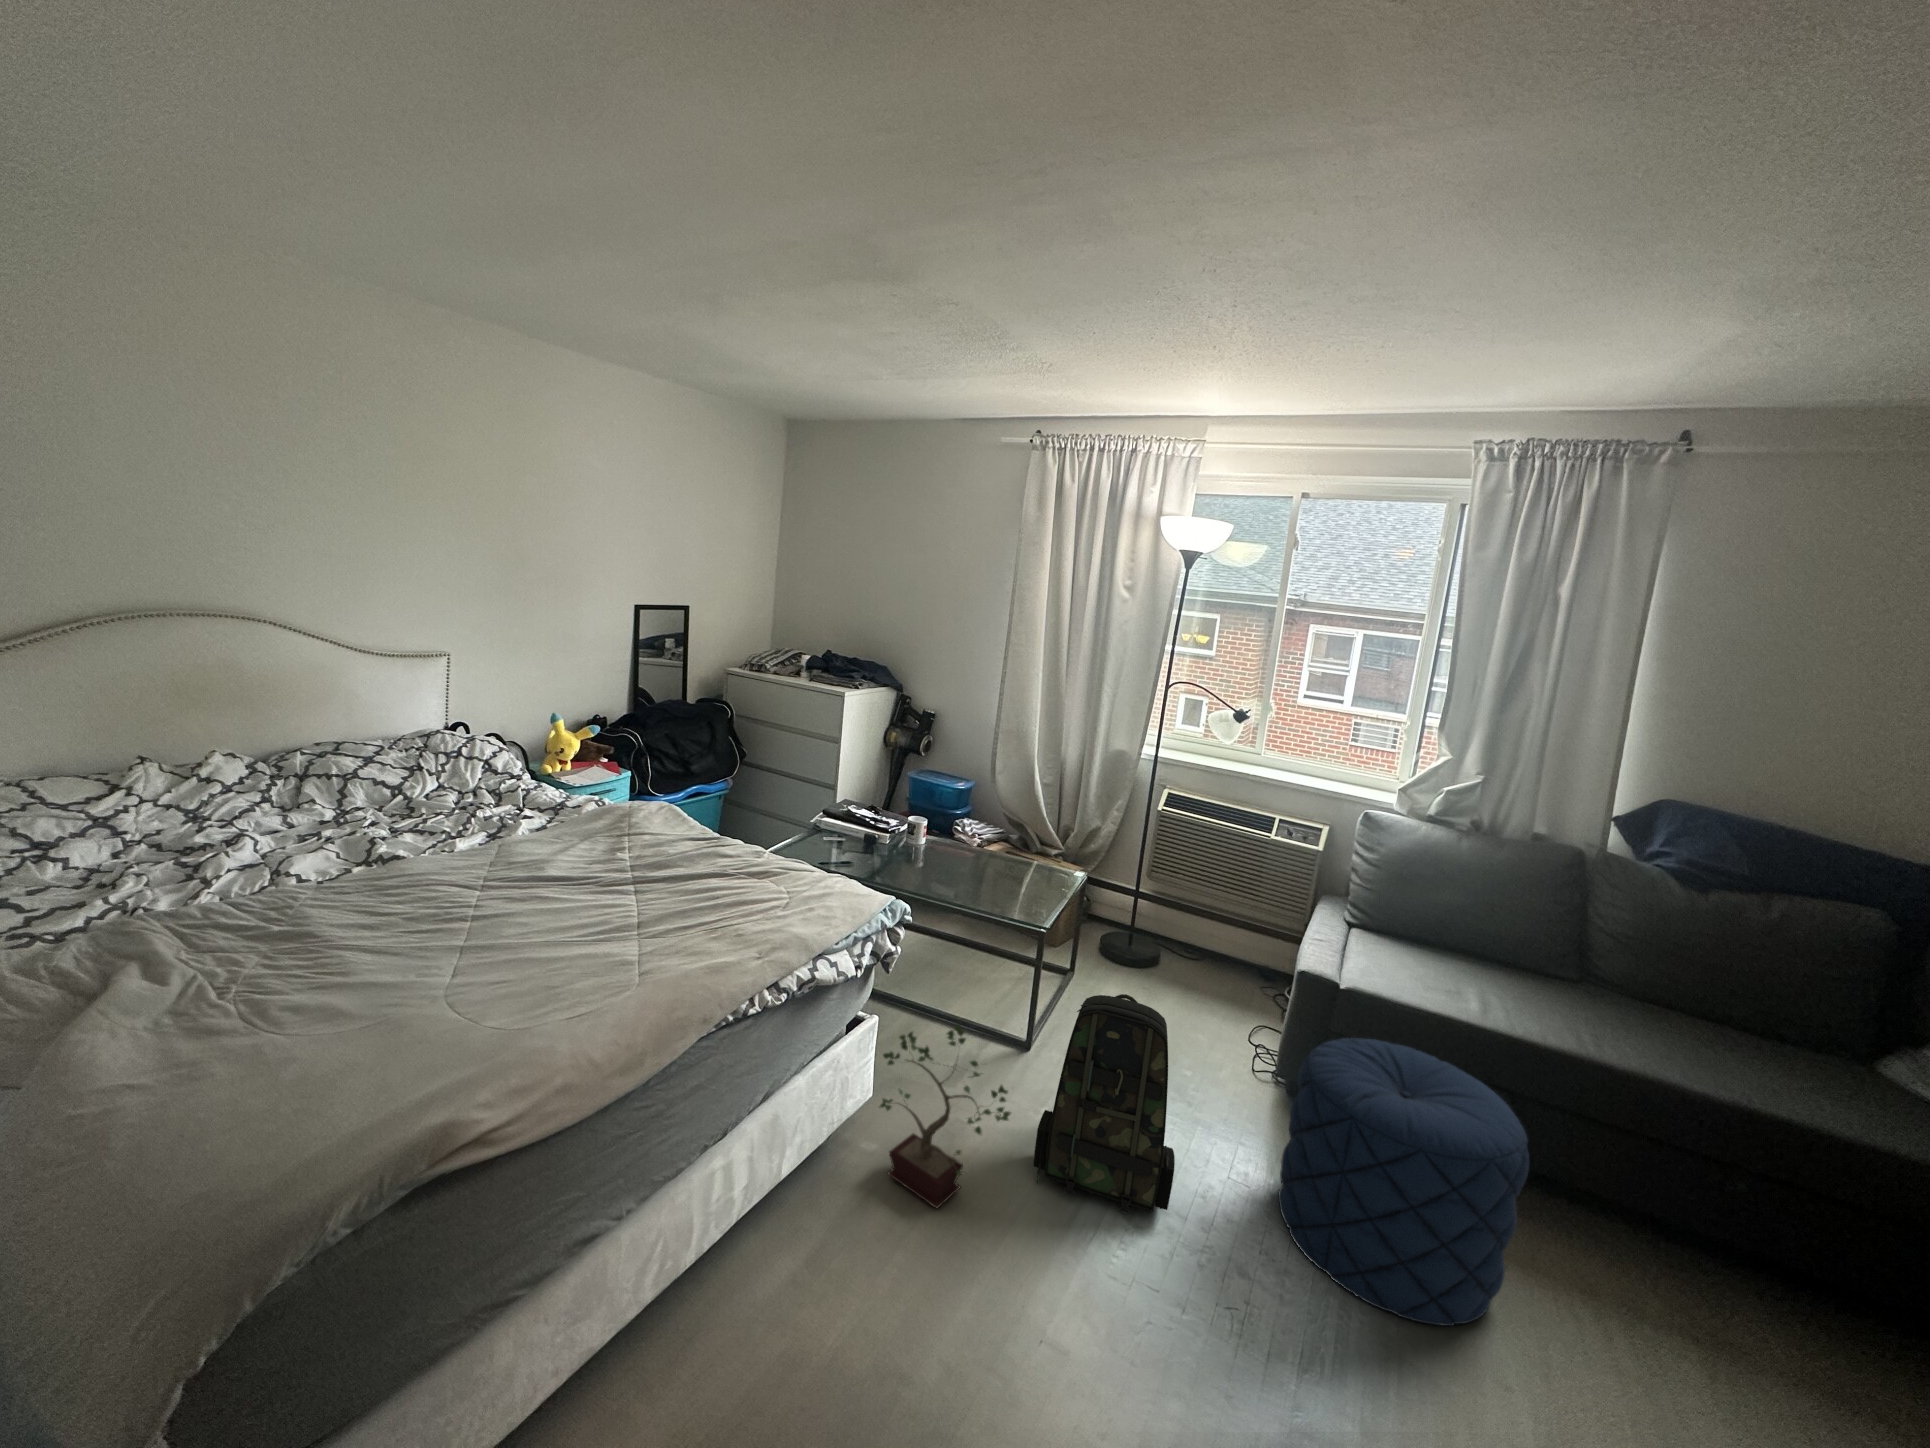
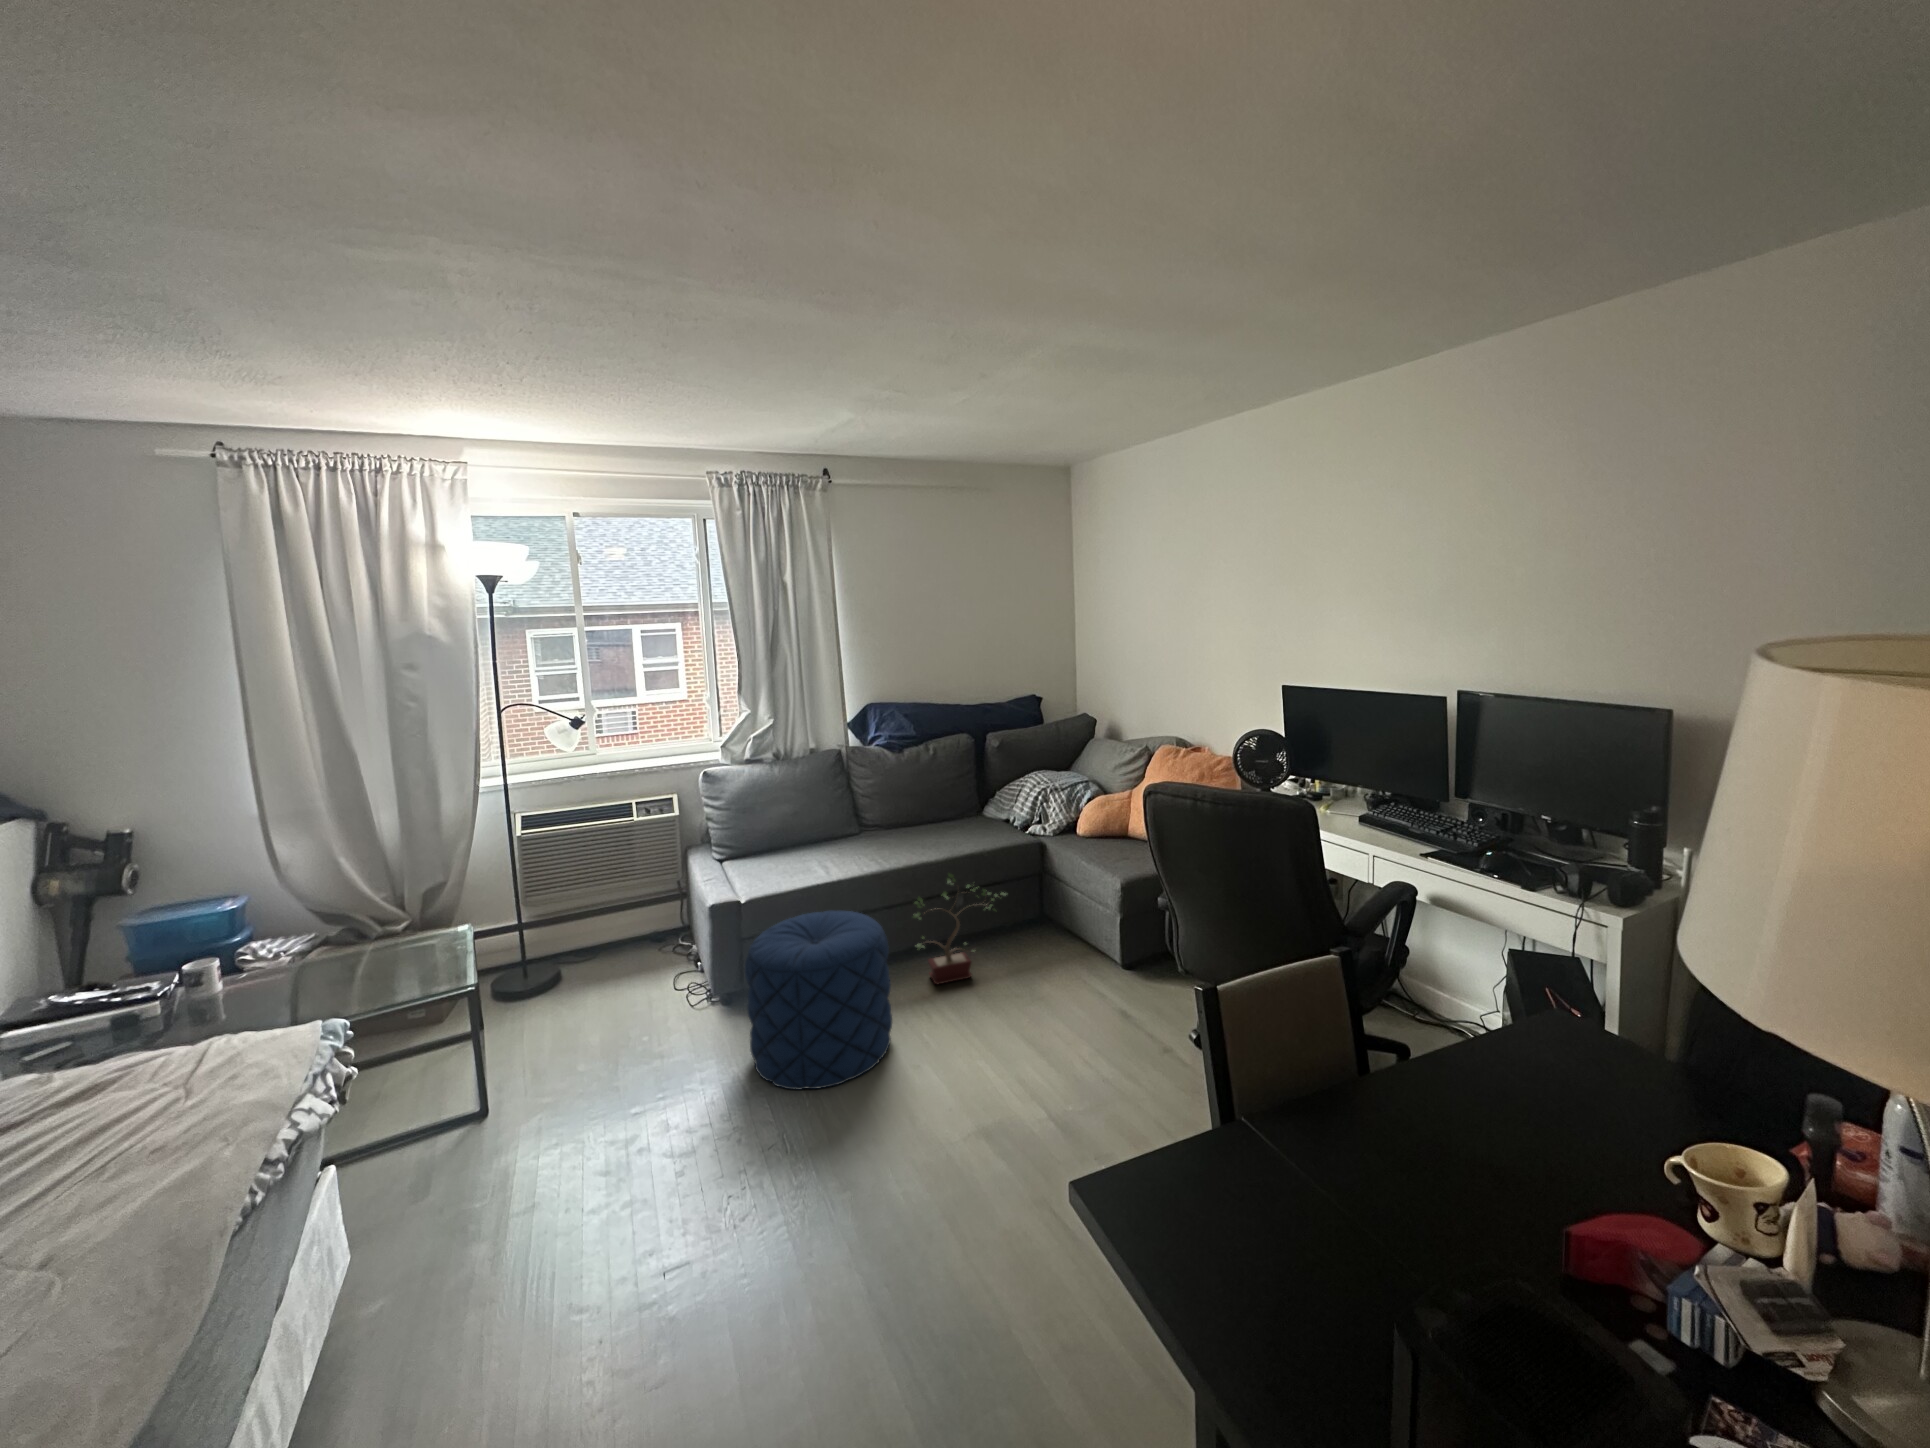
backpack: present [1033,994,1175,1214] -> none [549,987,690,1200]
potted plant: present [880,1024,1011,1209] -> present [913,874,1006,984]

